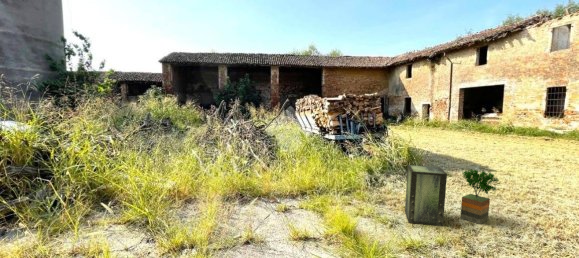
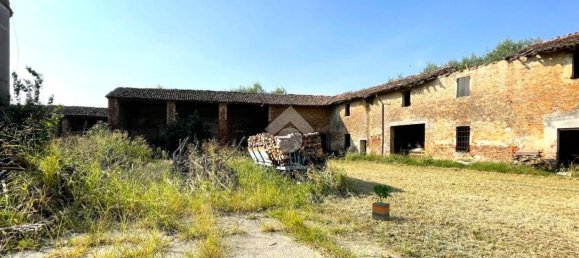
storage box: present [405,165,447,226] -> none [336,183,361,223]

